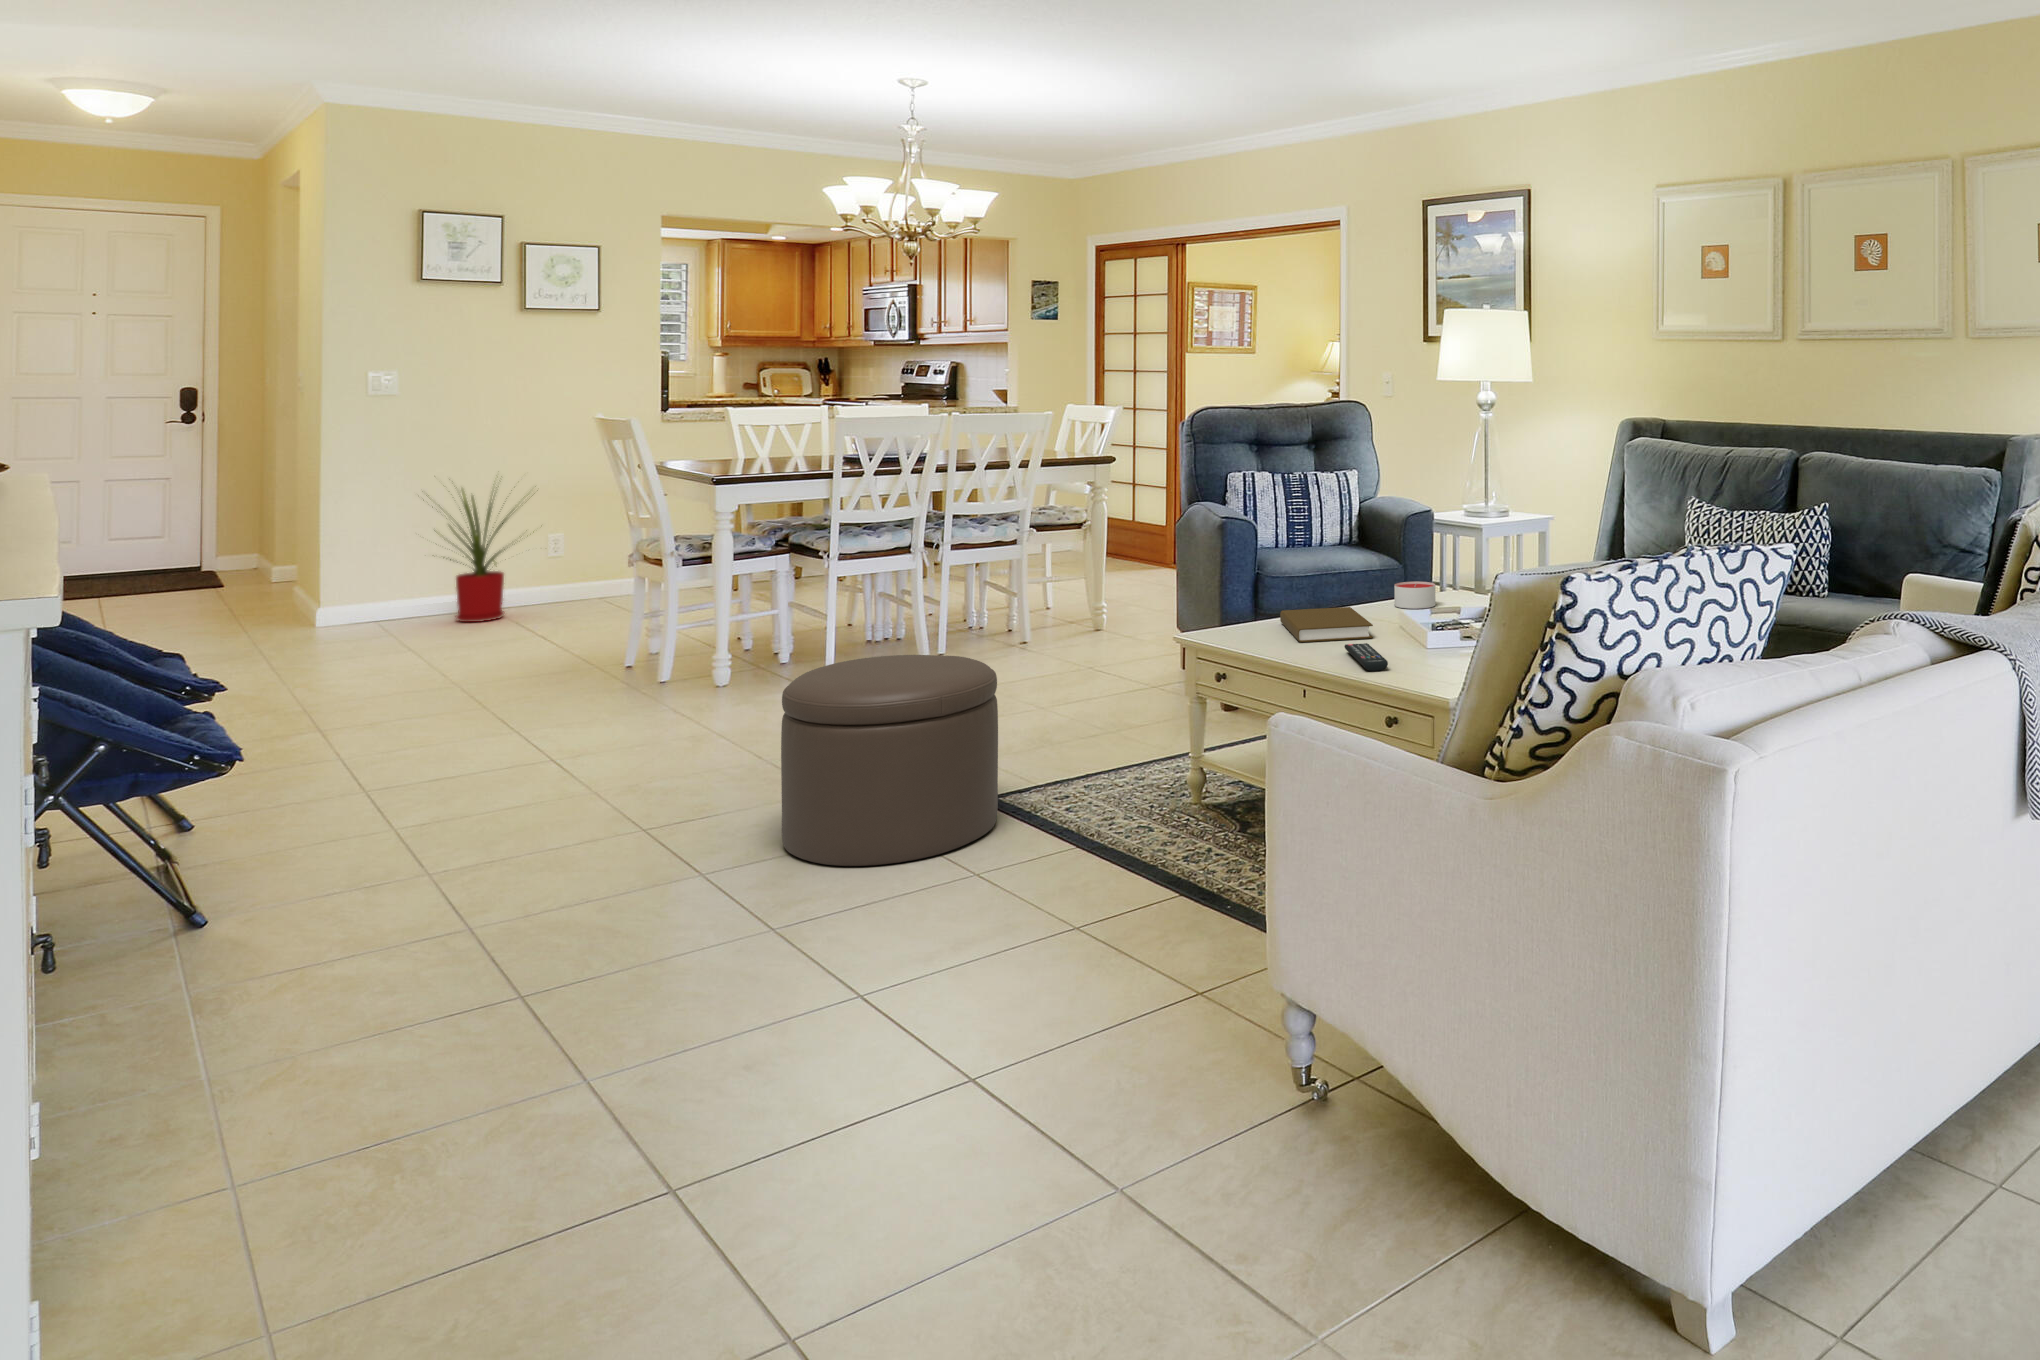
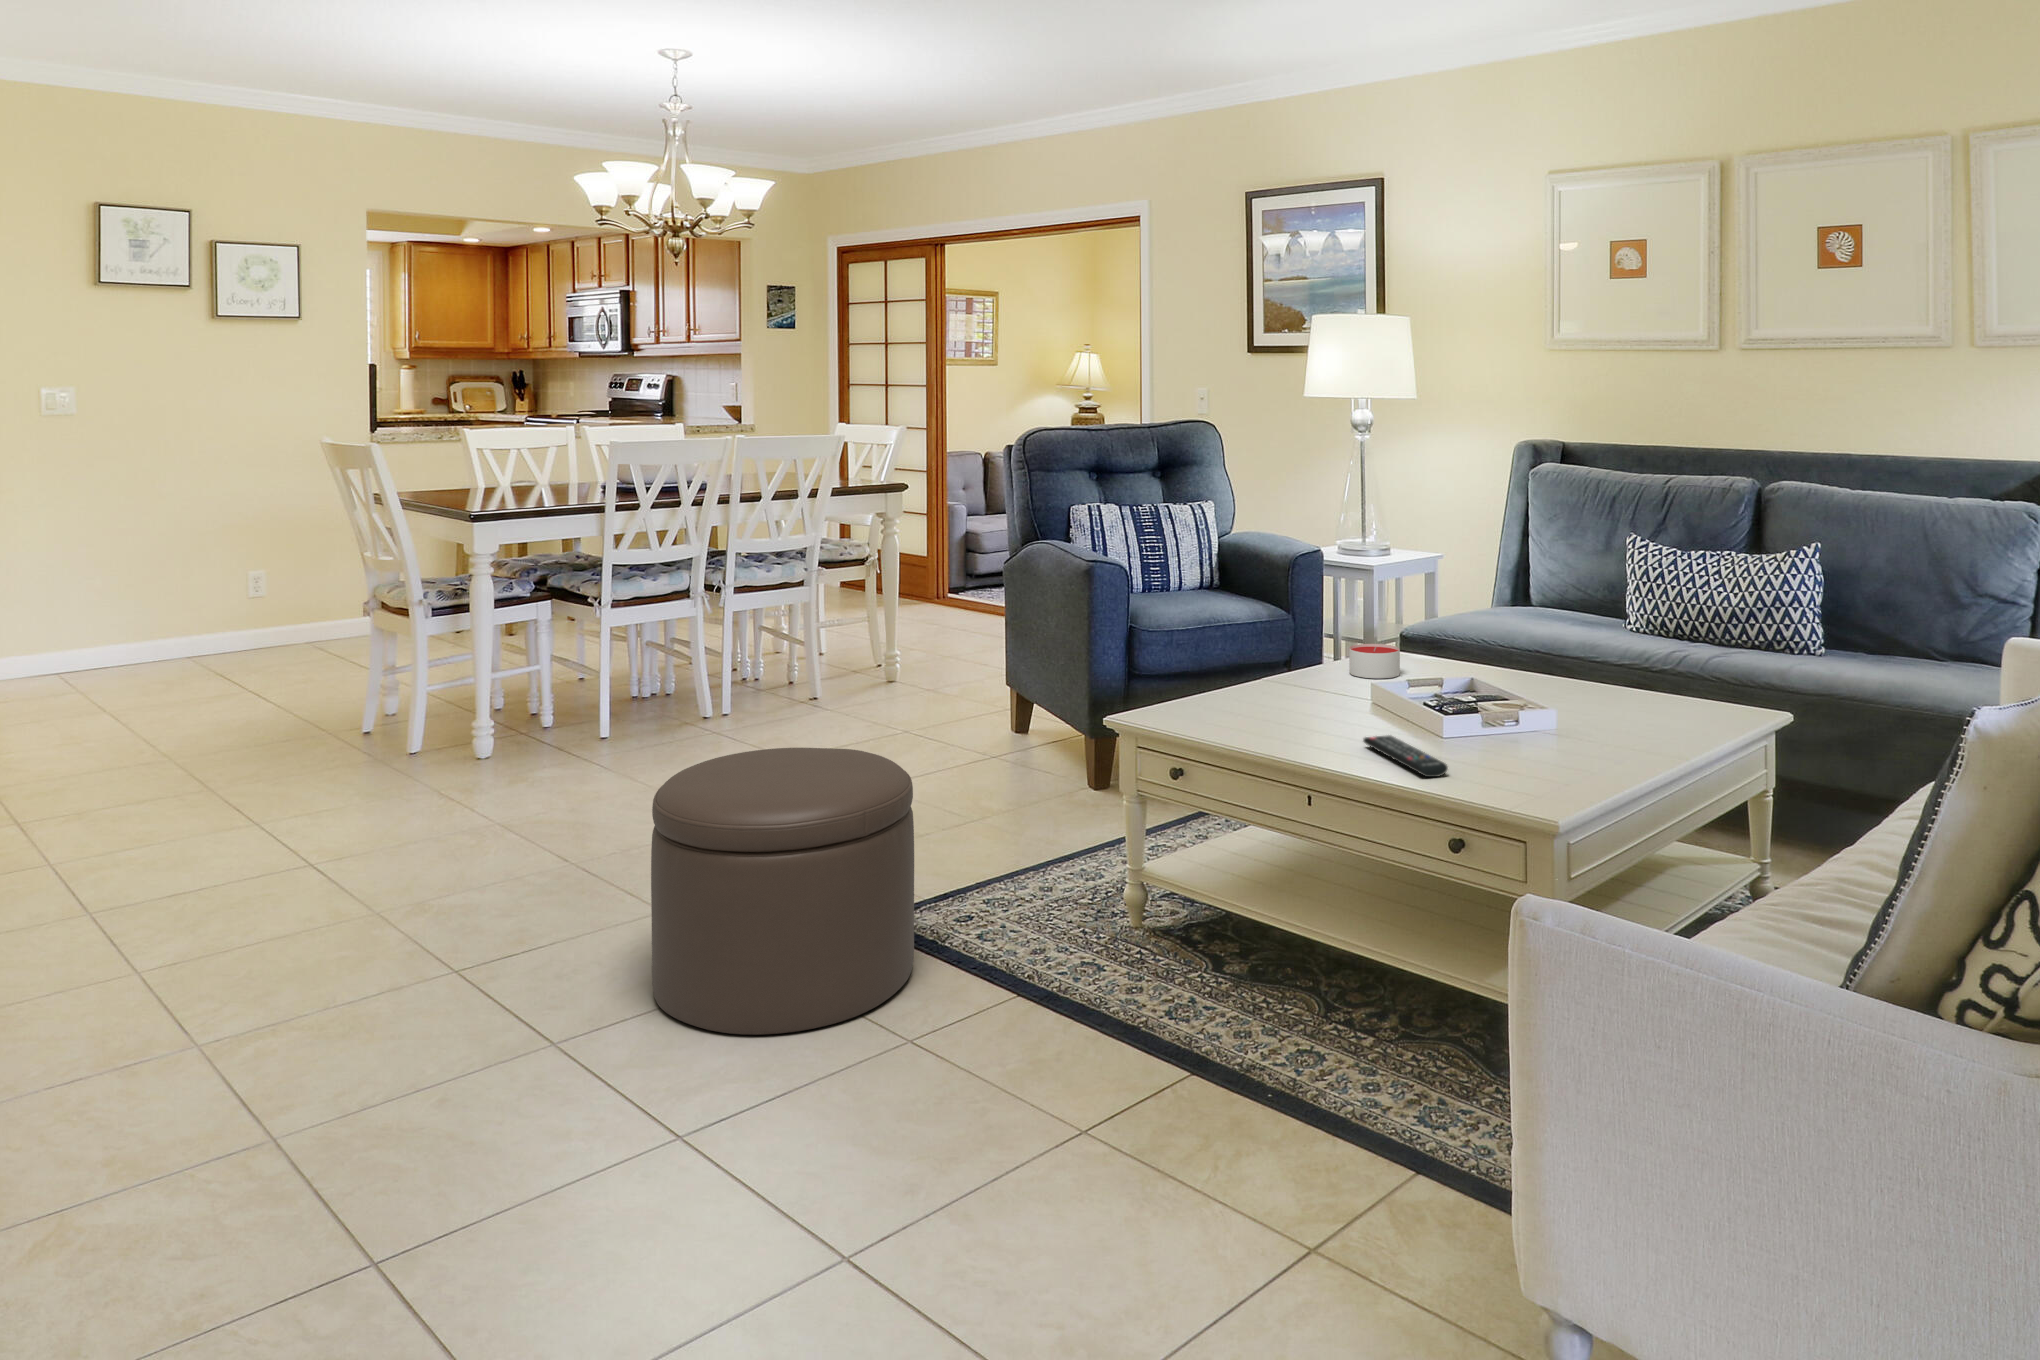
house plant: present [423,489,534,622] -> none [96,502,249,678]
book: present [1280,607,1373,642] -> none [1238,680,1376,731]

